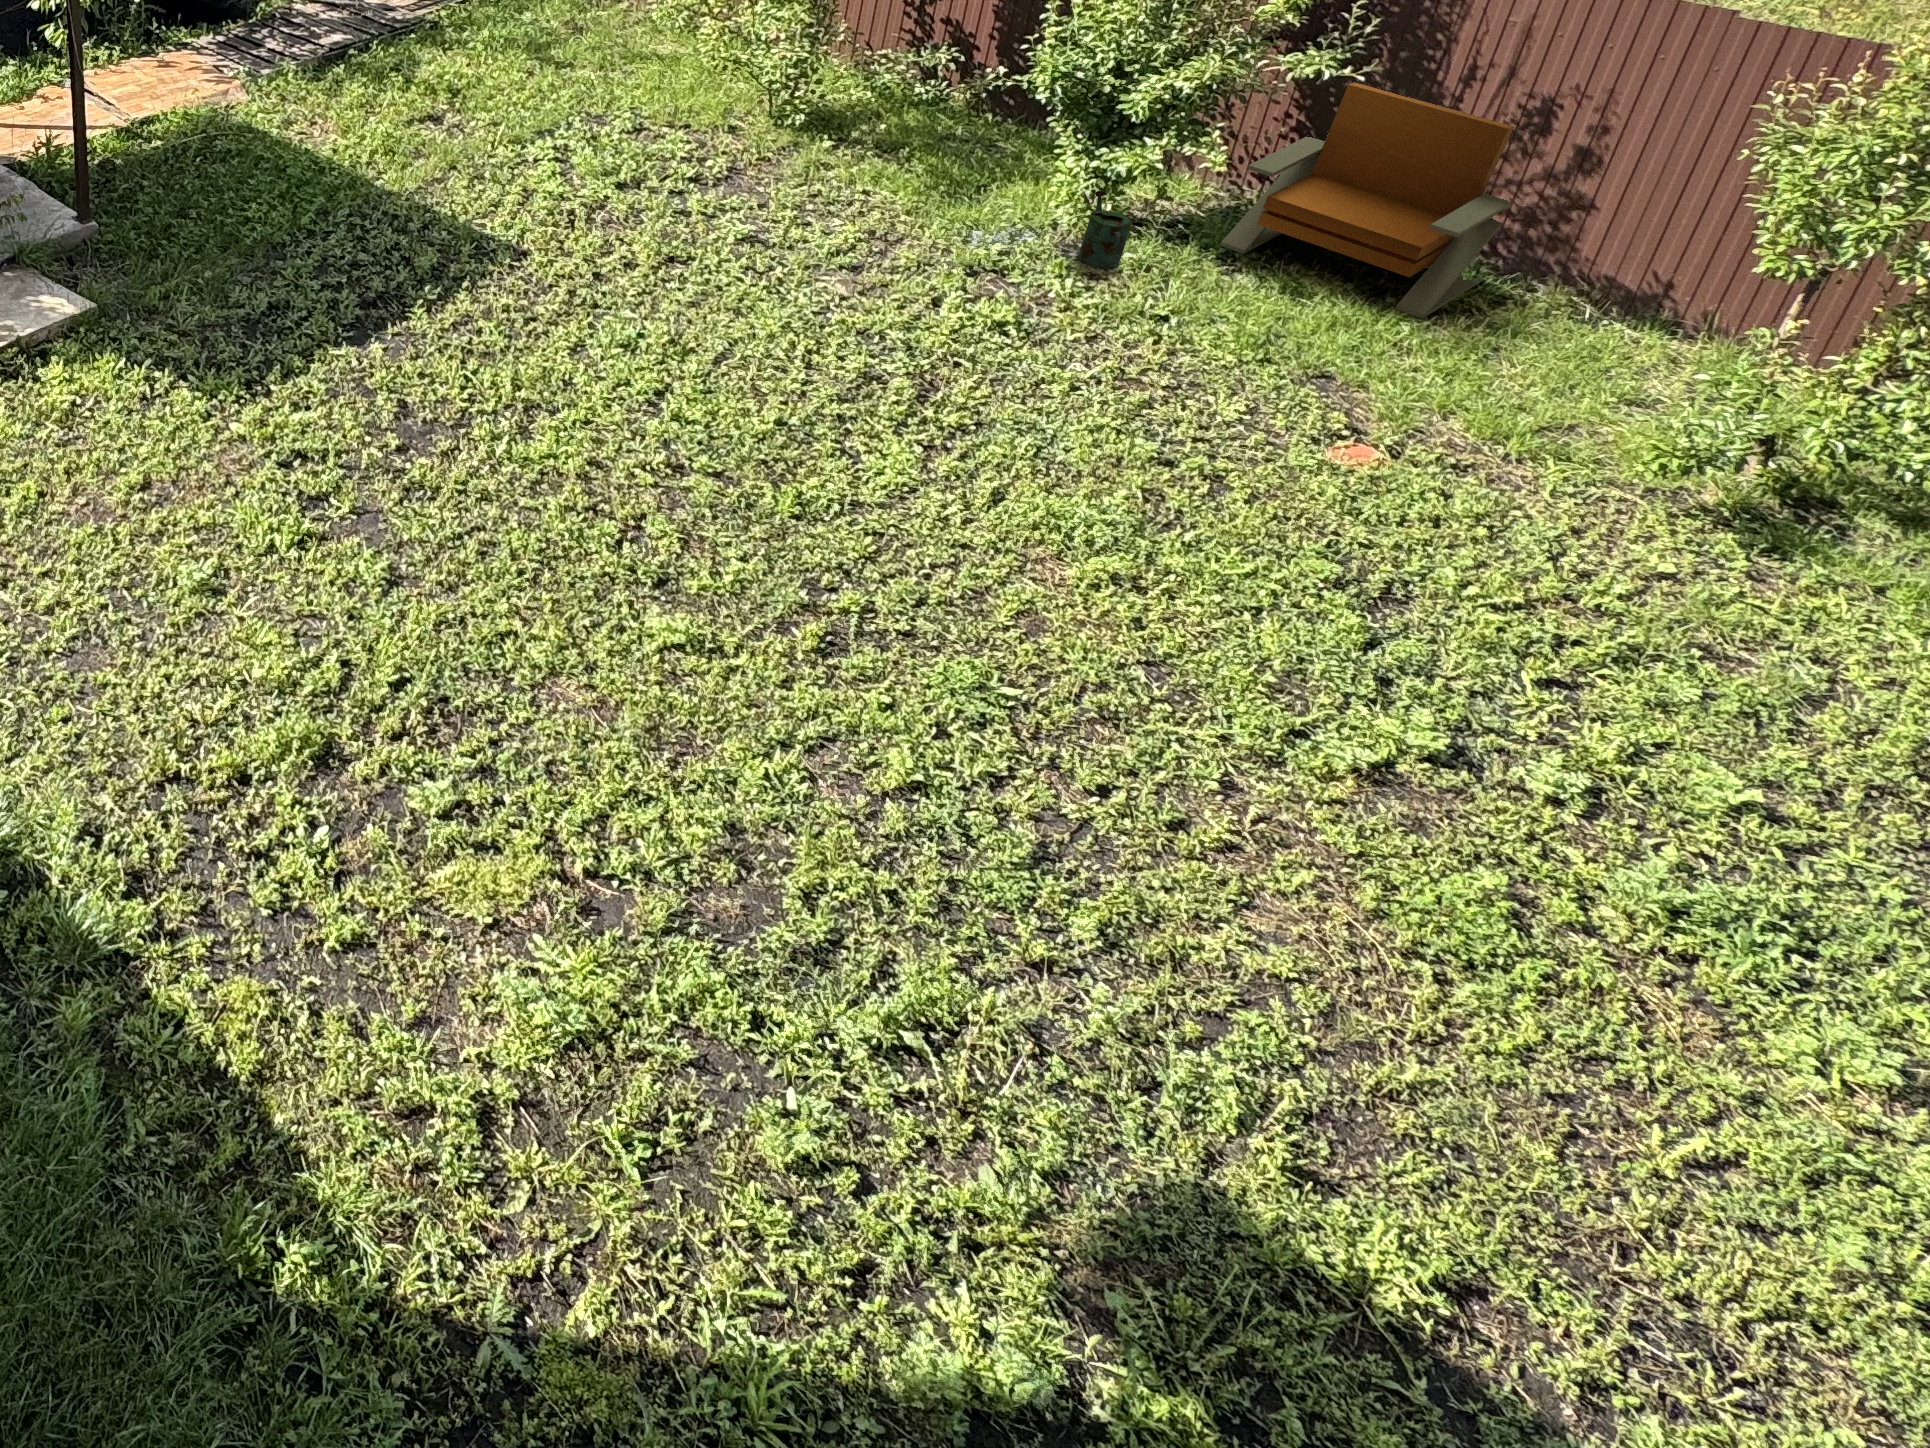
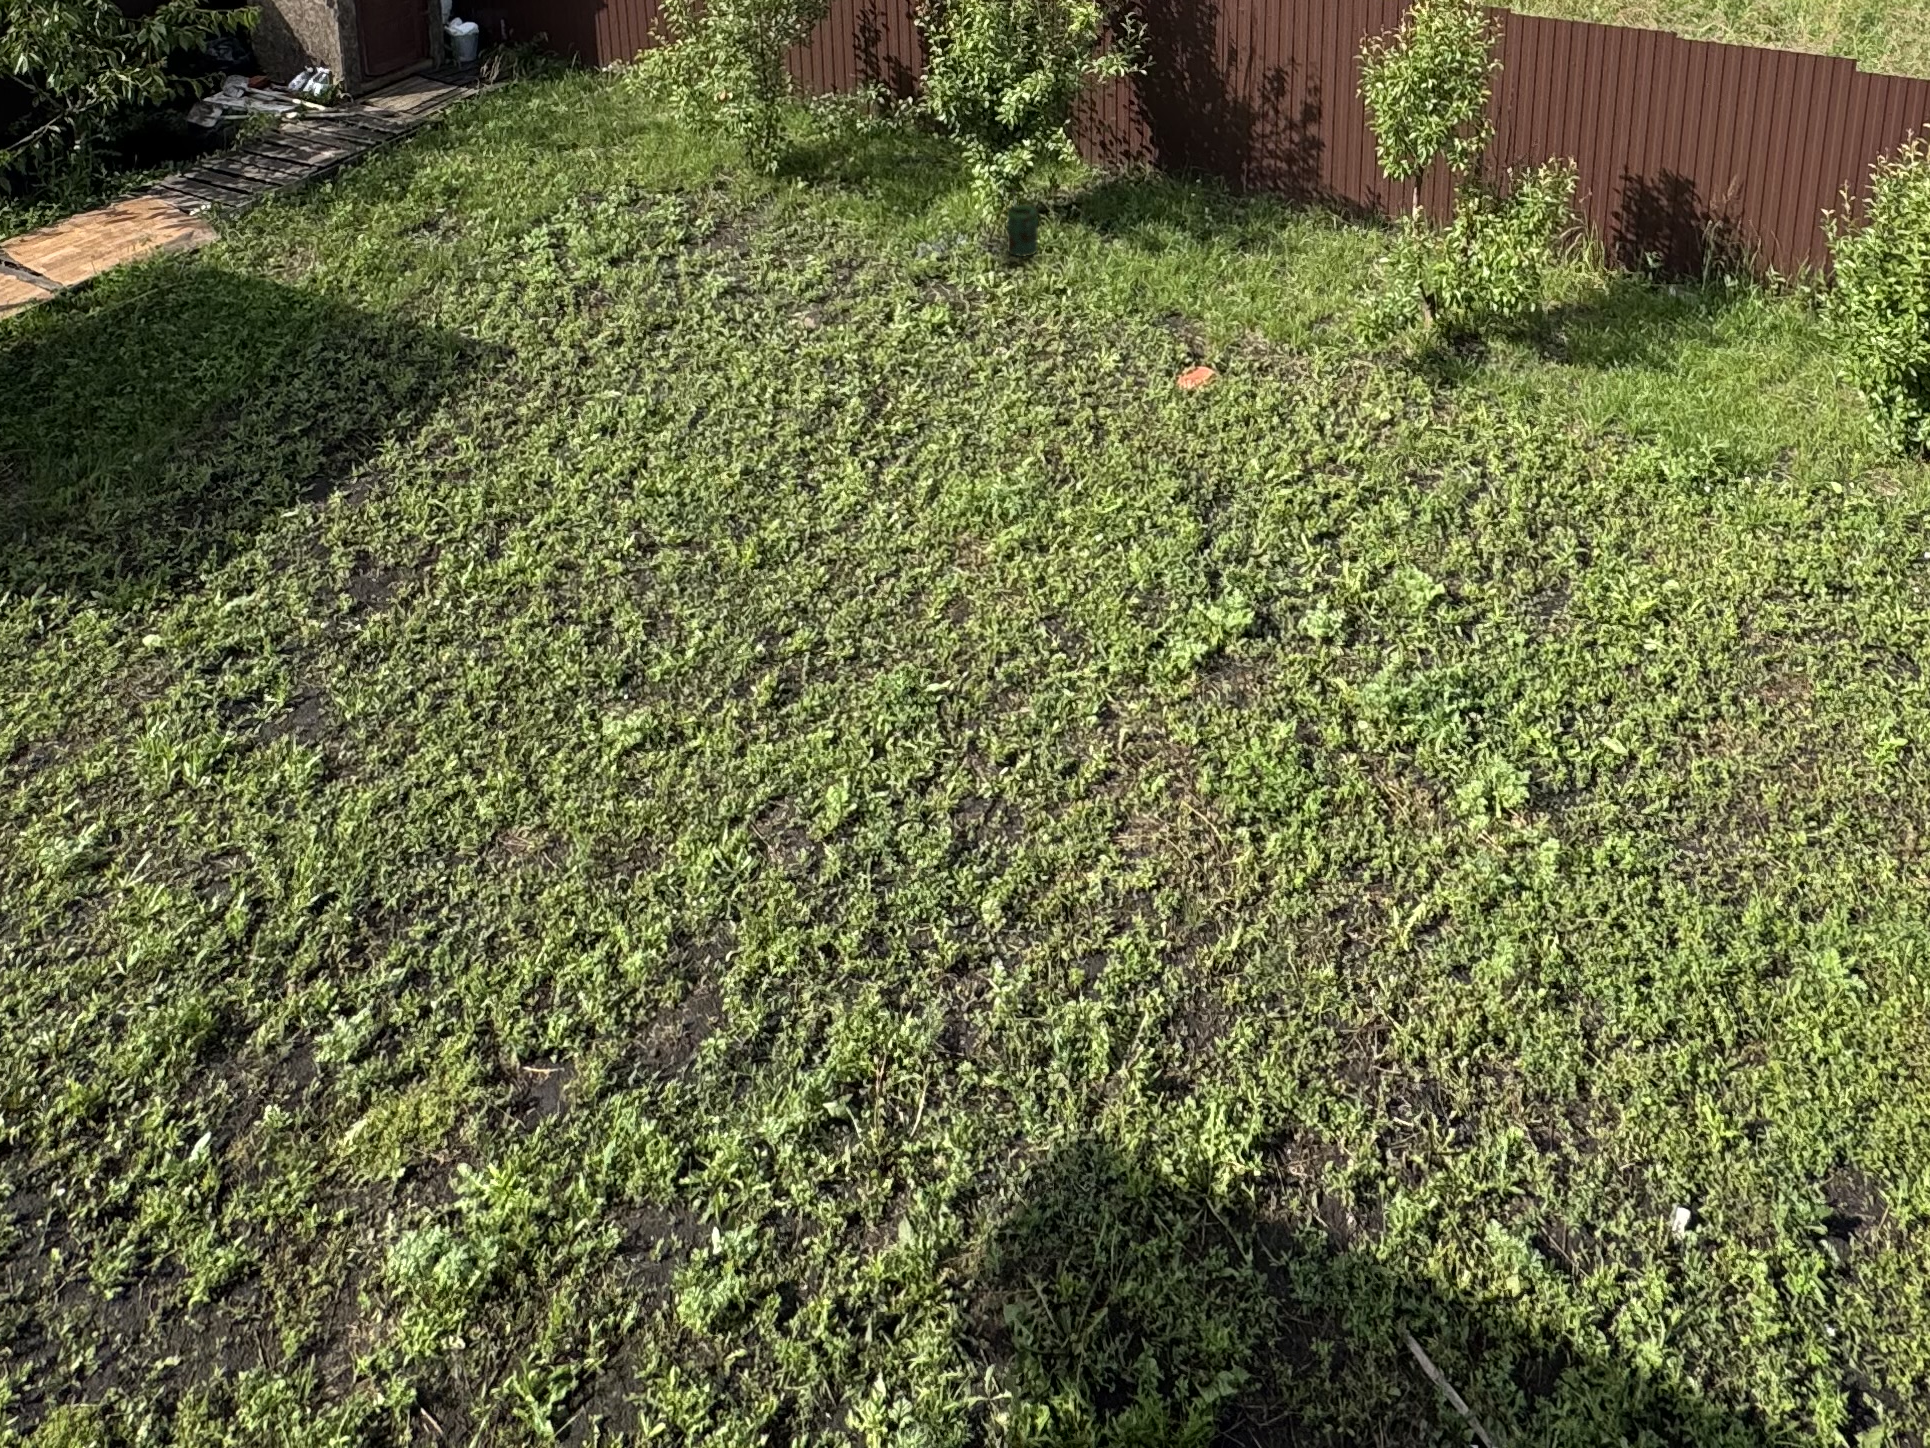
lounge chair: present [1220,82,1514,319] -> none [1112,63,1296,249]

